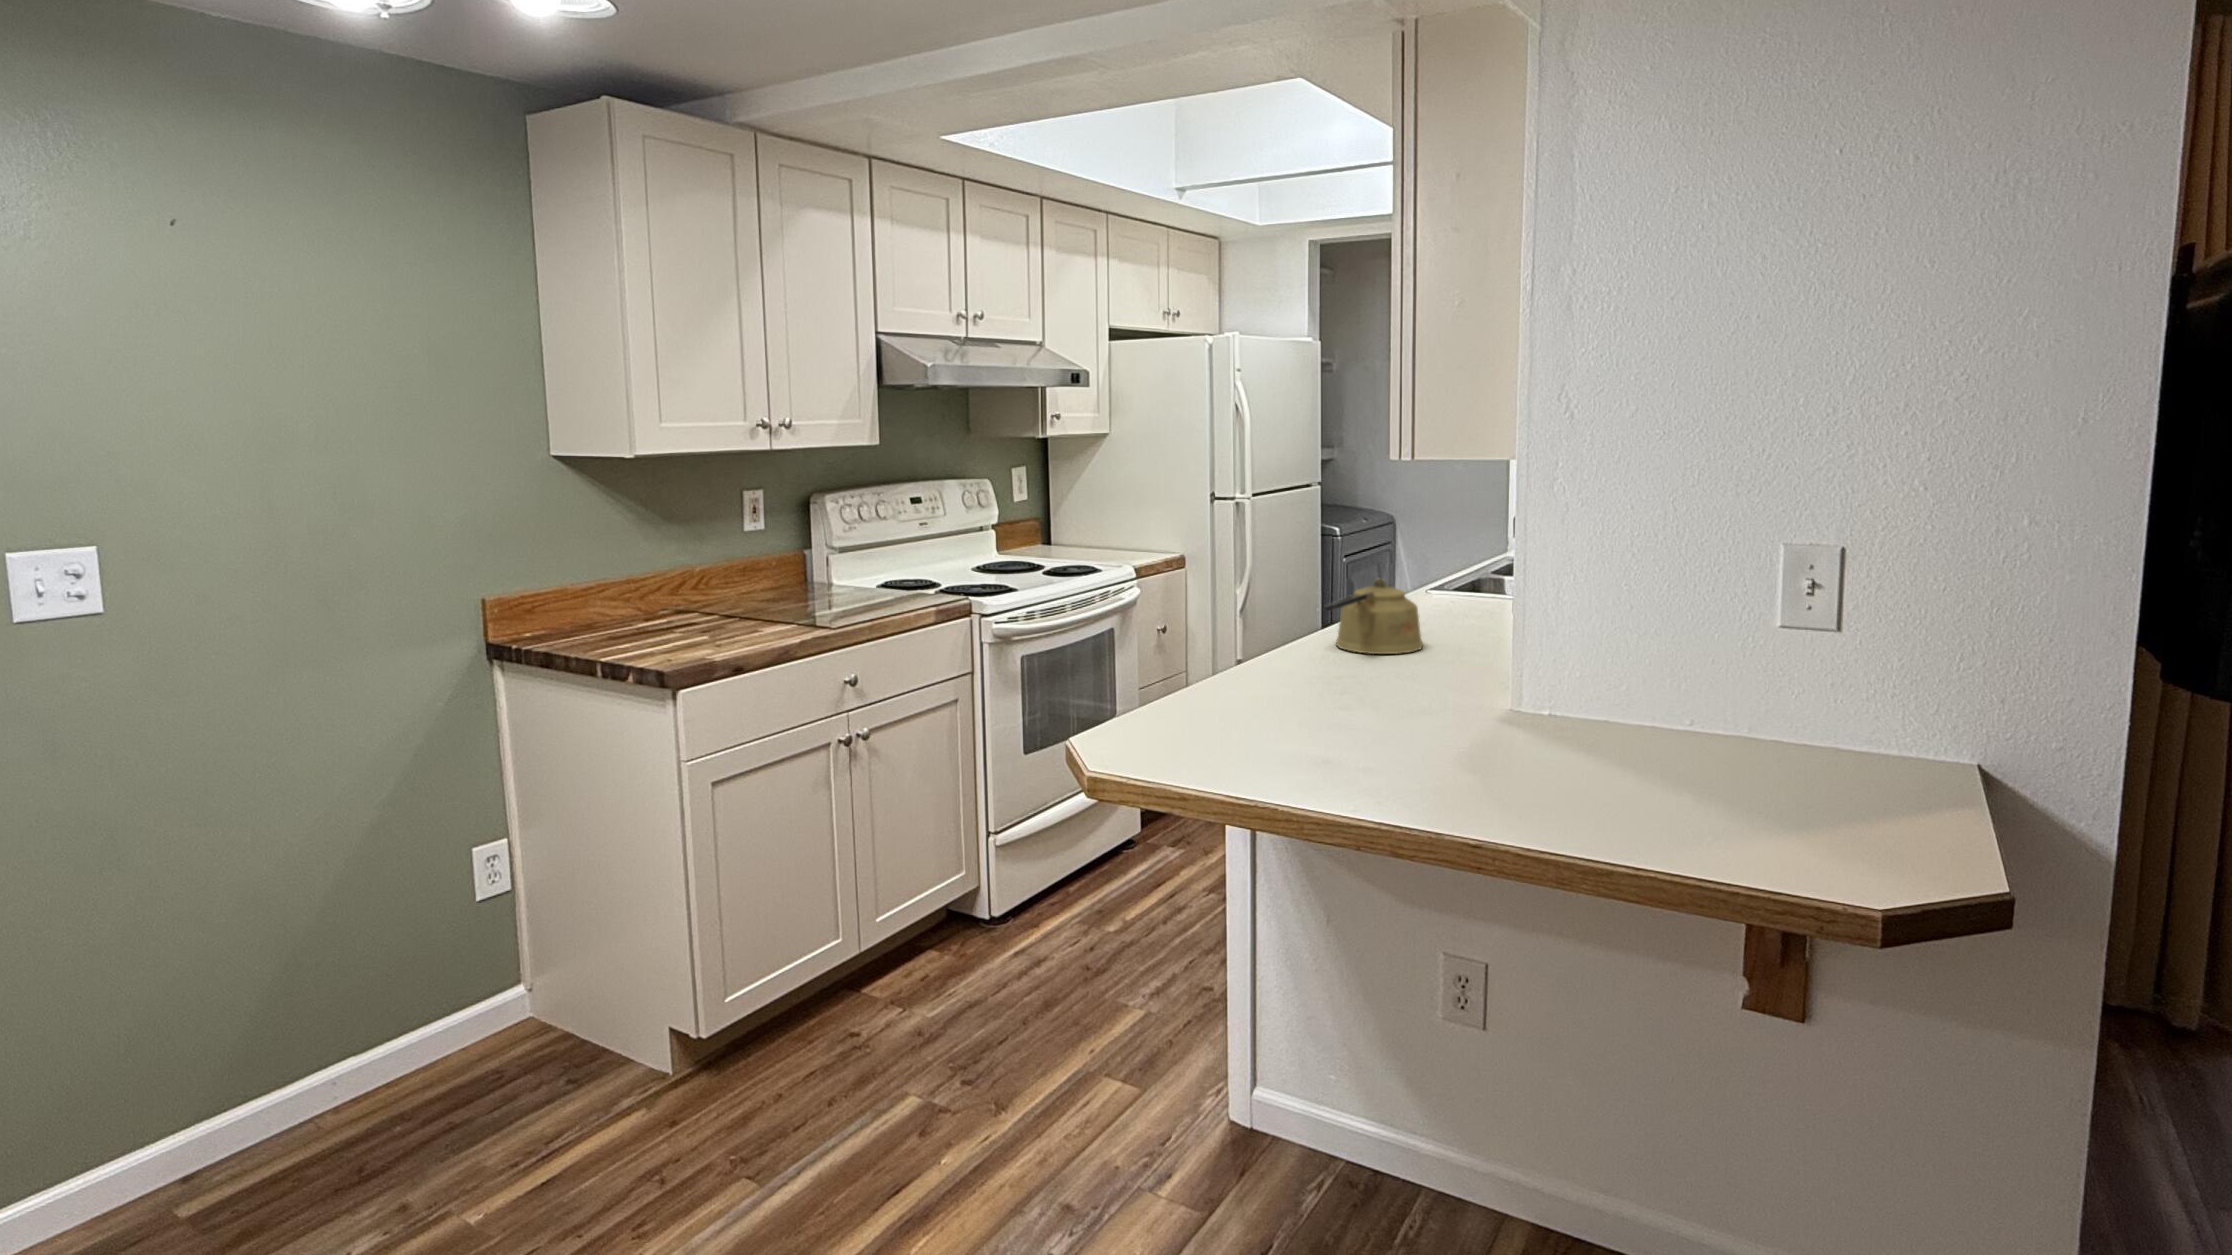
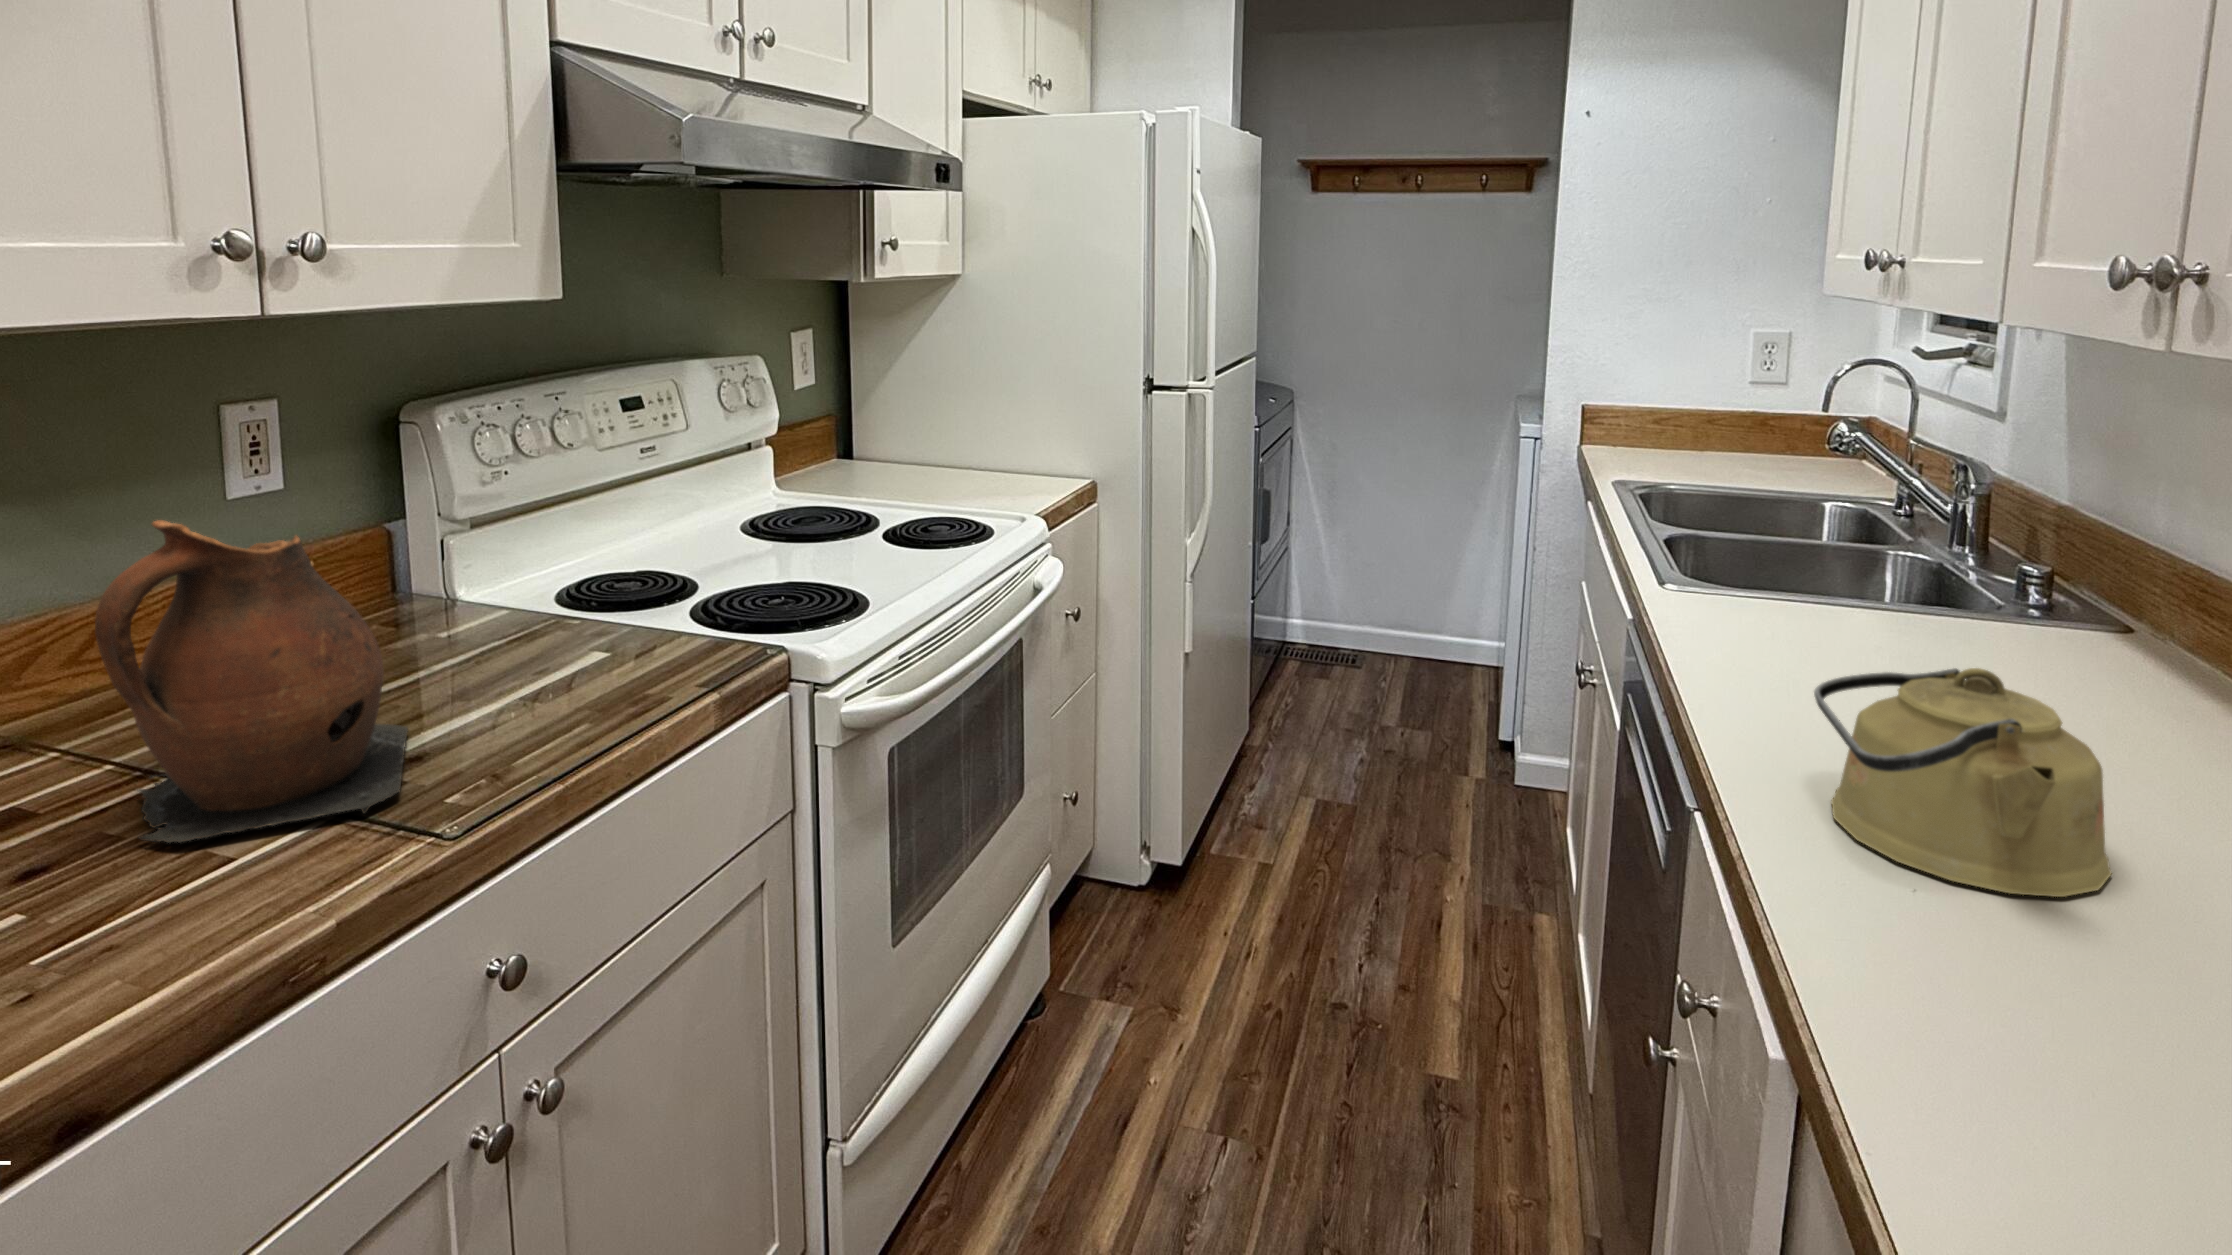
ceramic pitcher: none [729,520,820,628] -> present [95,520,408,843]

